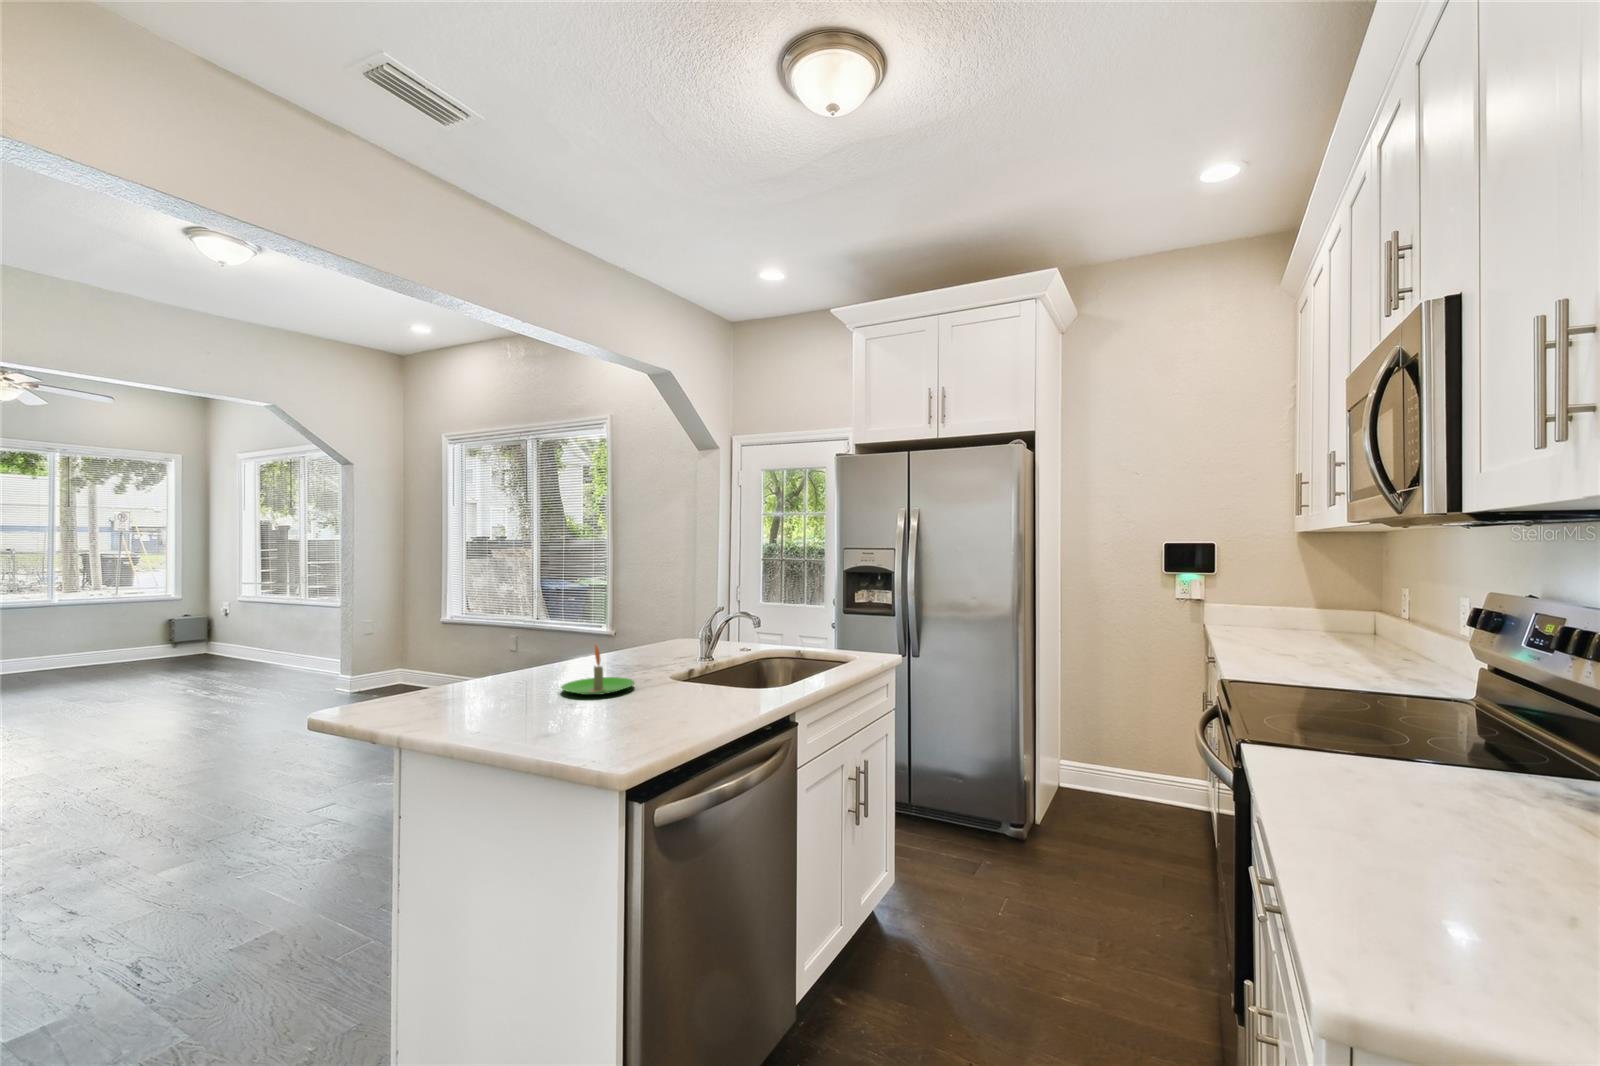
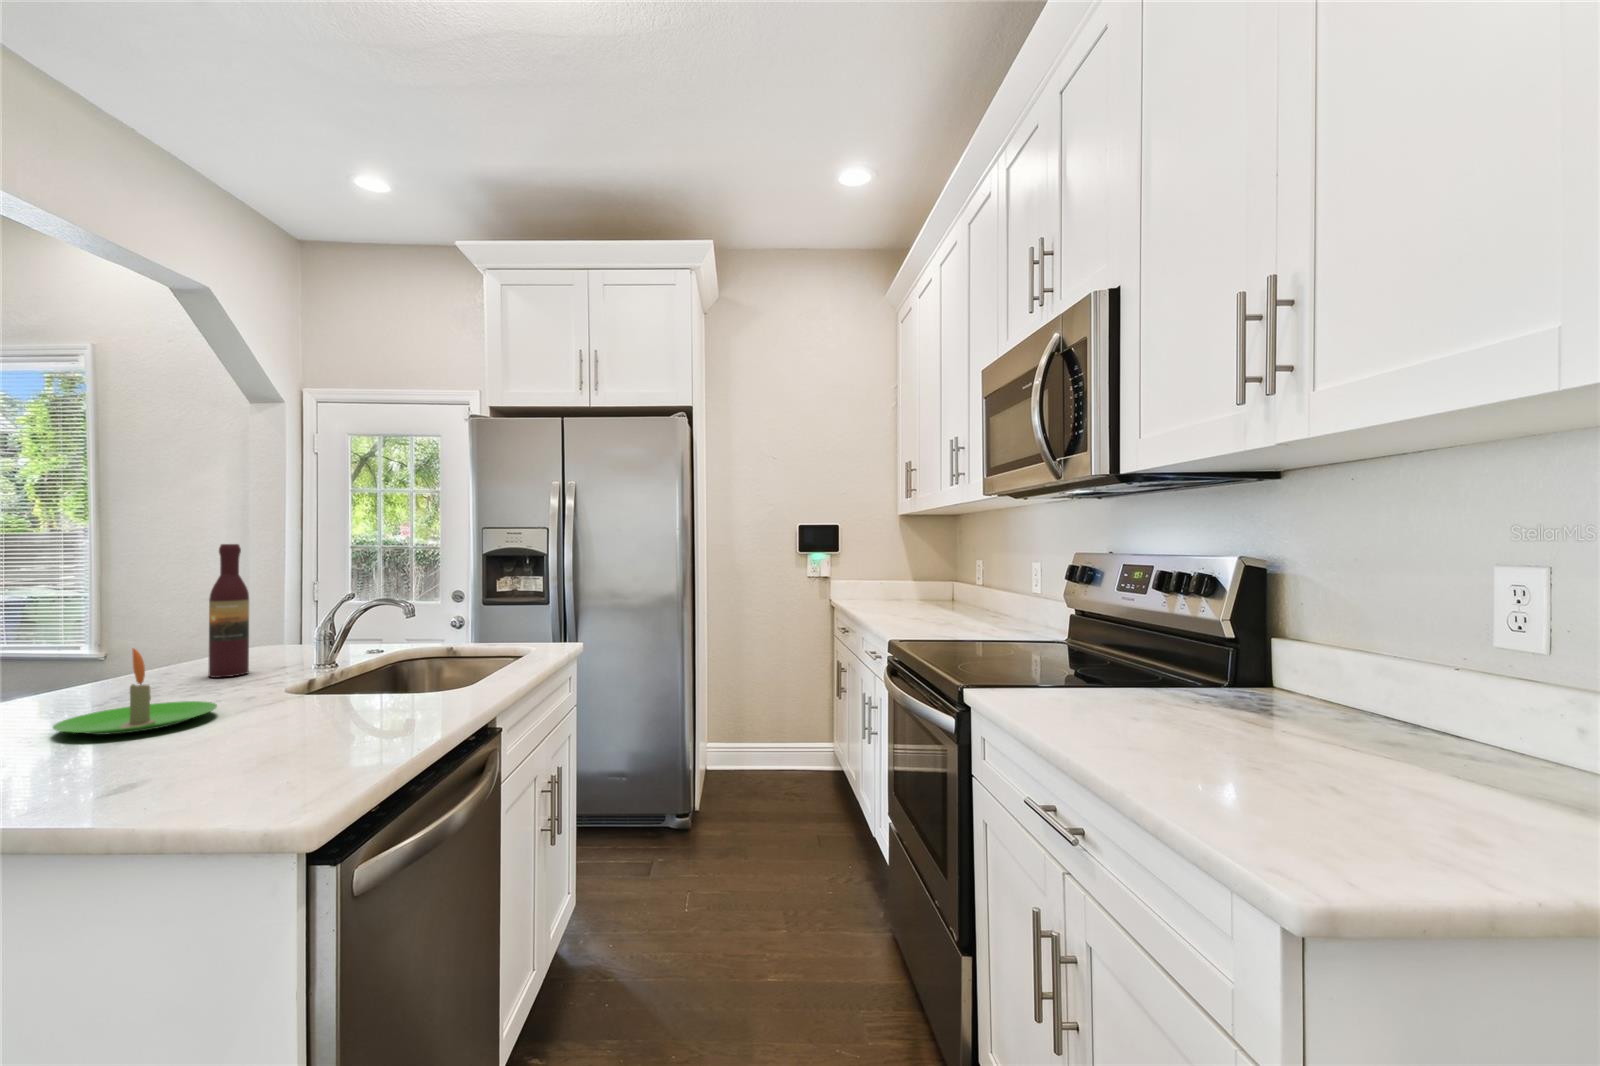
wine bottle: none [648,573,669,661] -> present [208,544,249,678]

